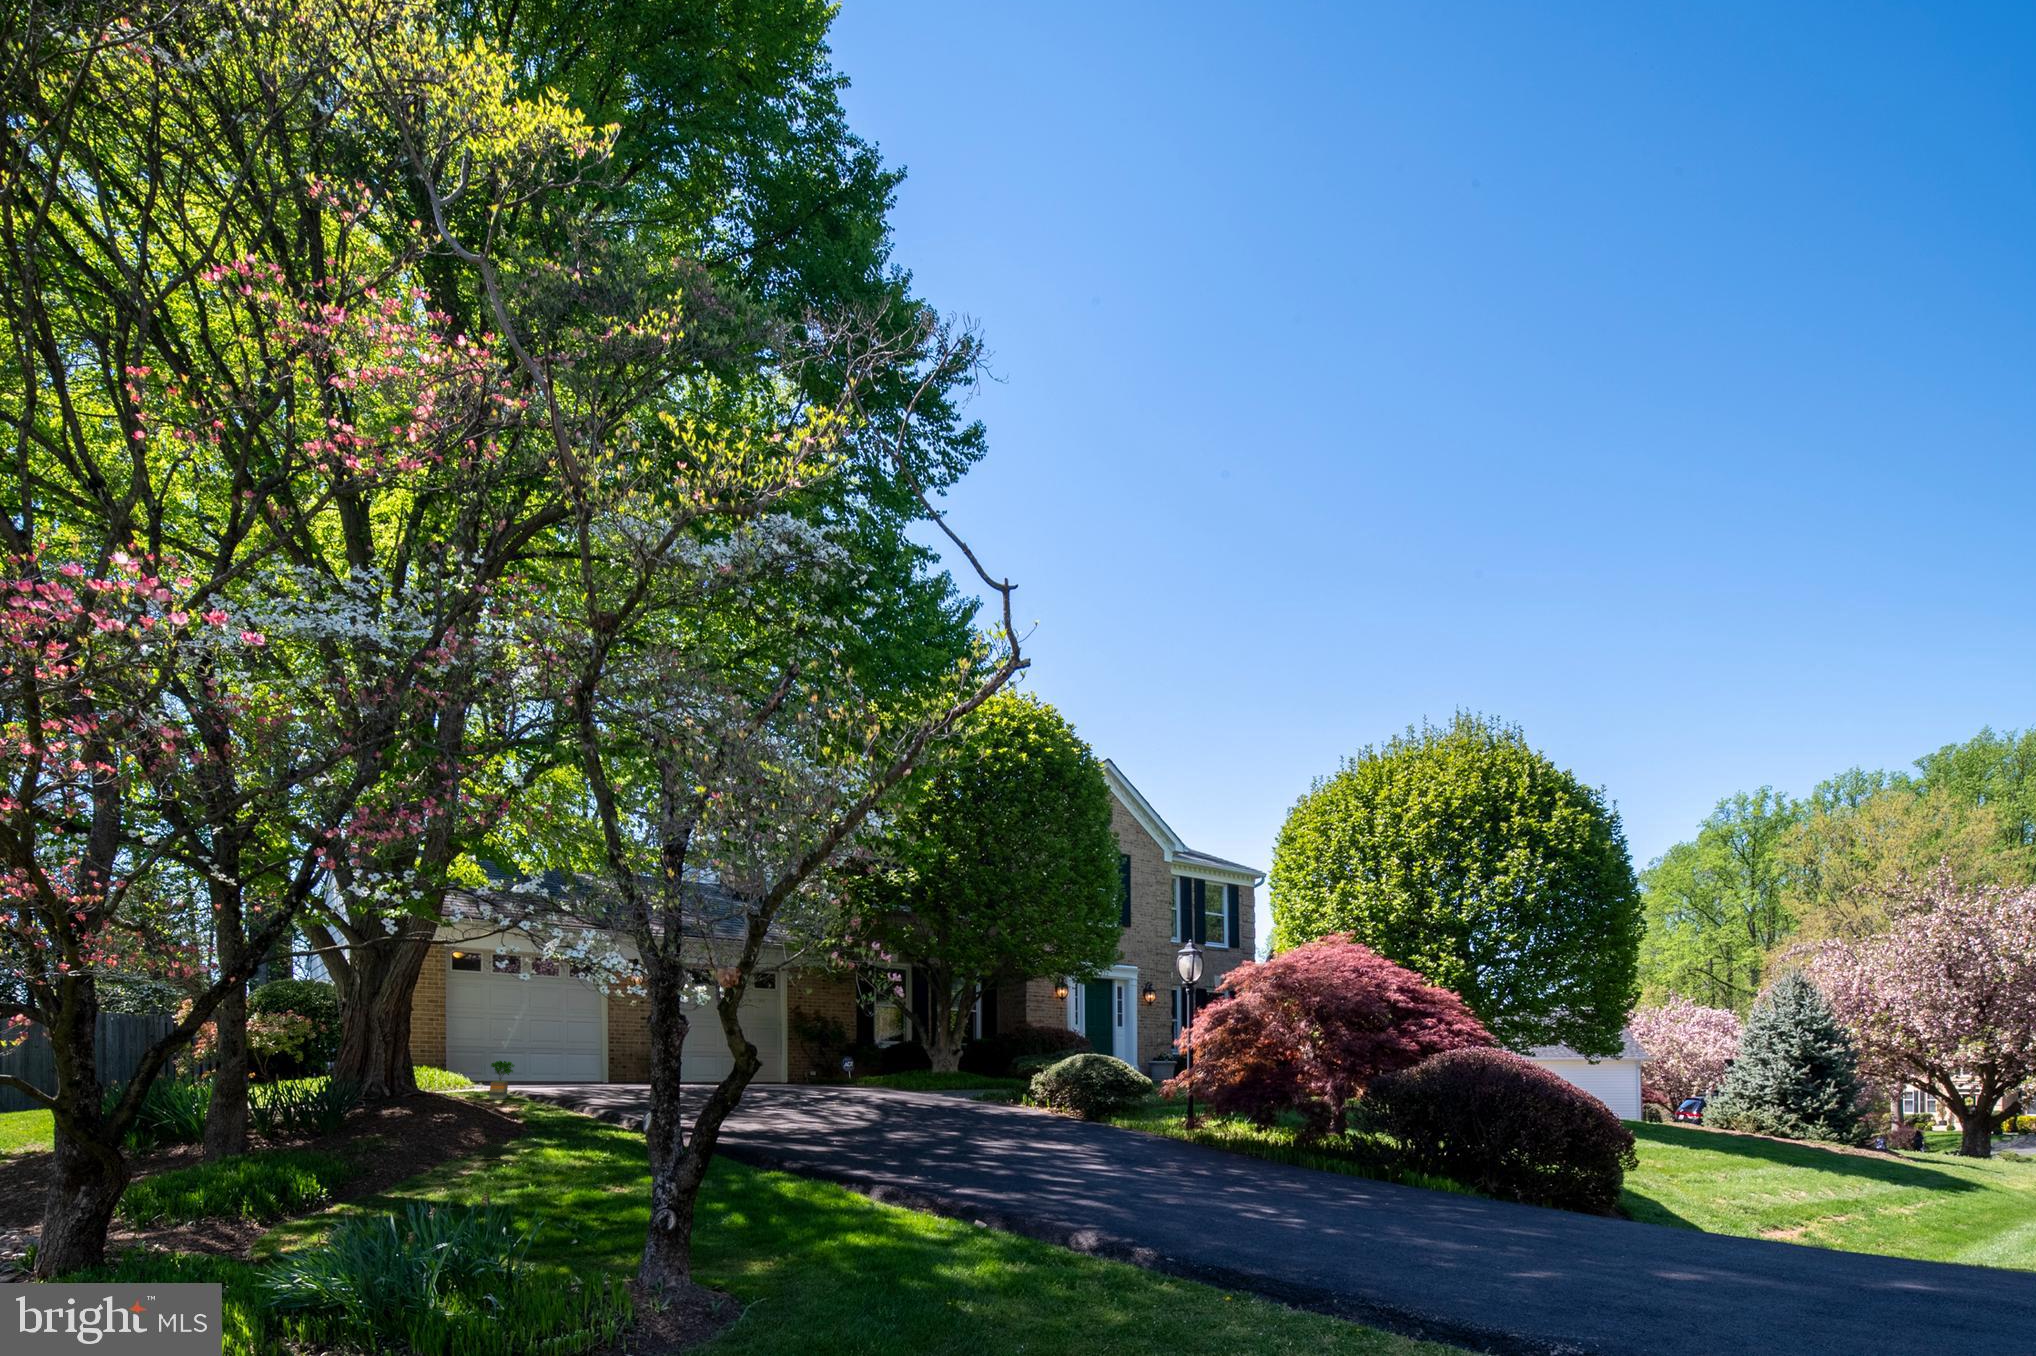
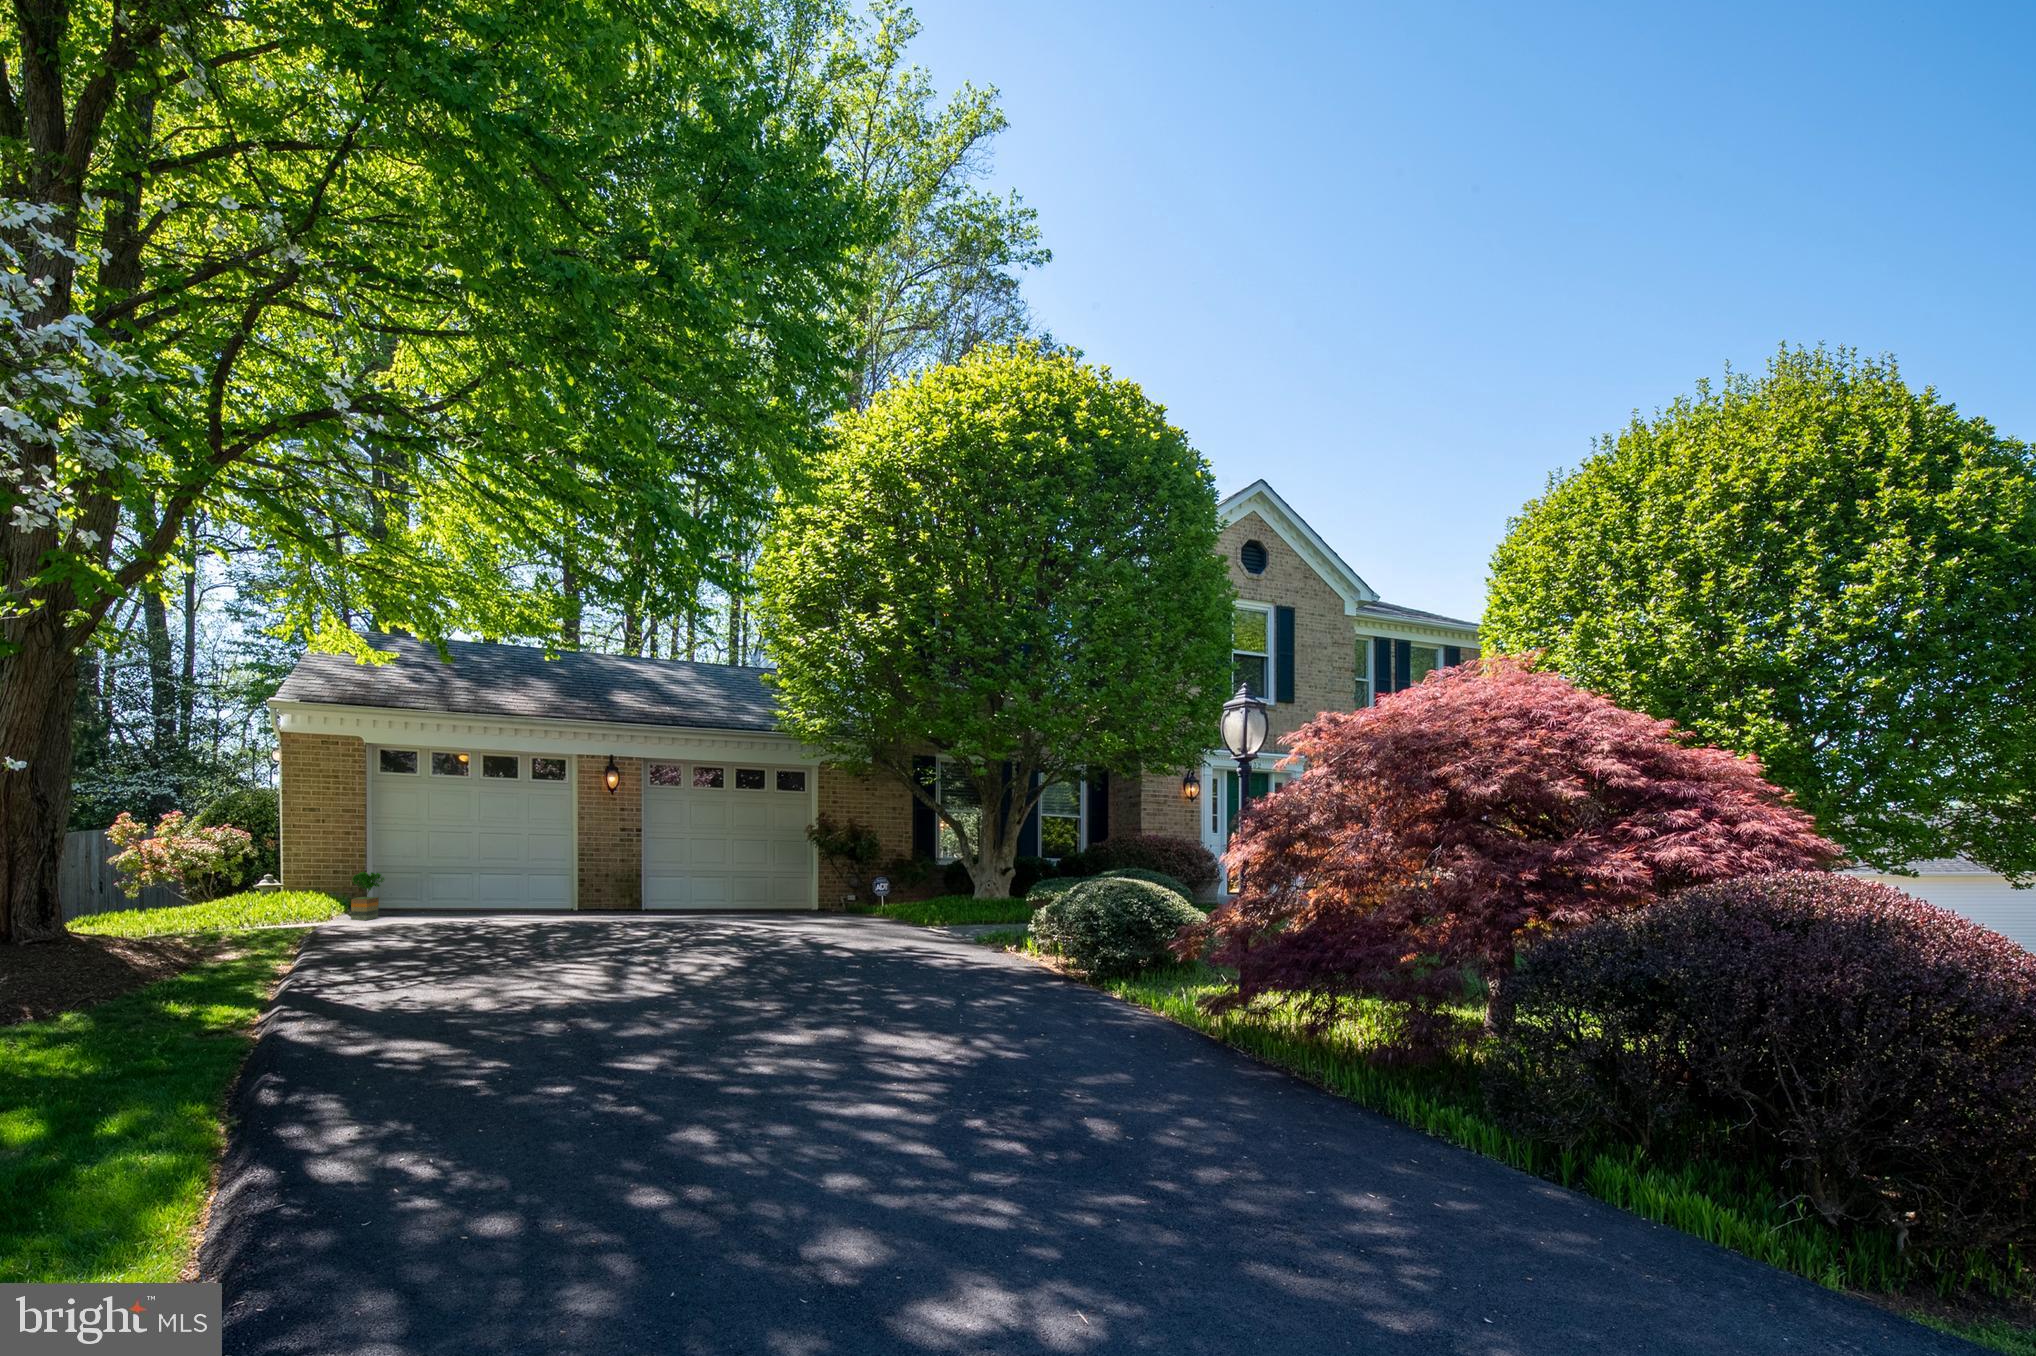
watering can: present [480,1139,509,1160] -> none [17,987,72,1021]

